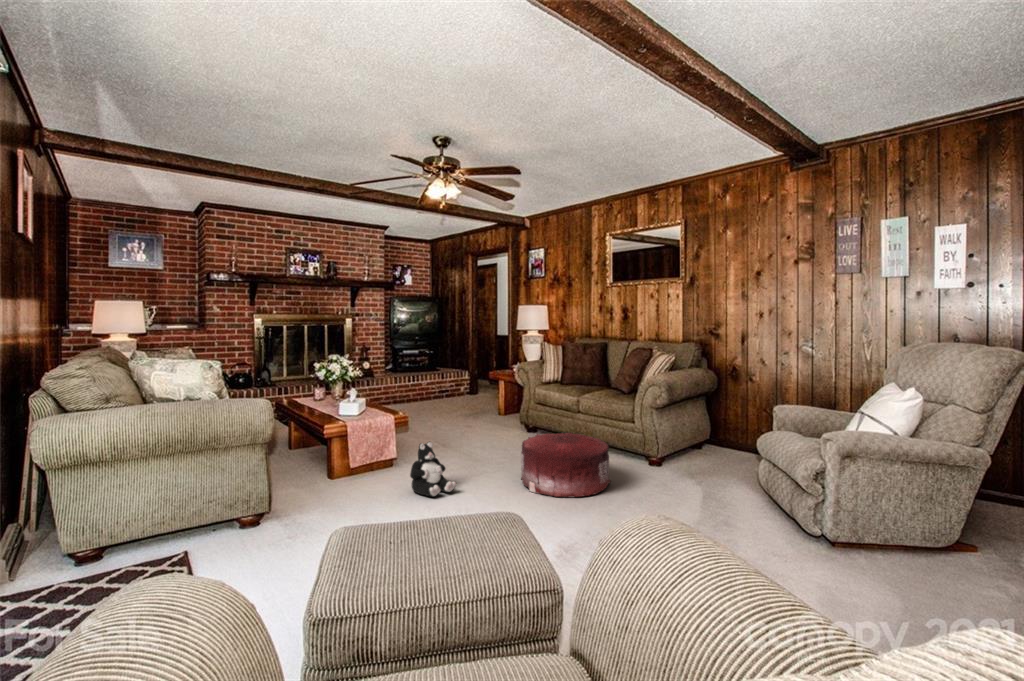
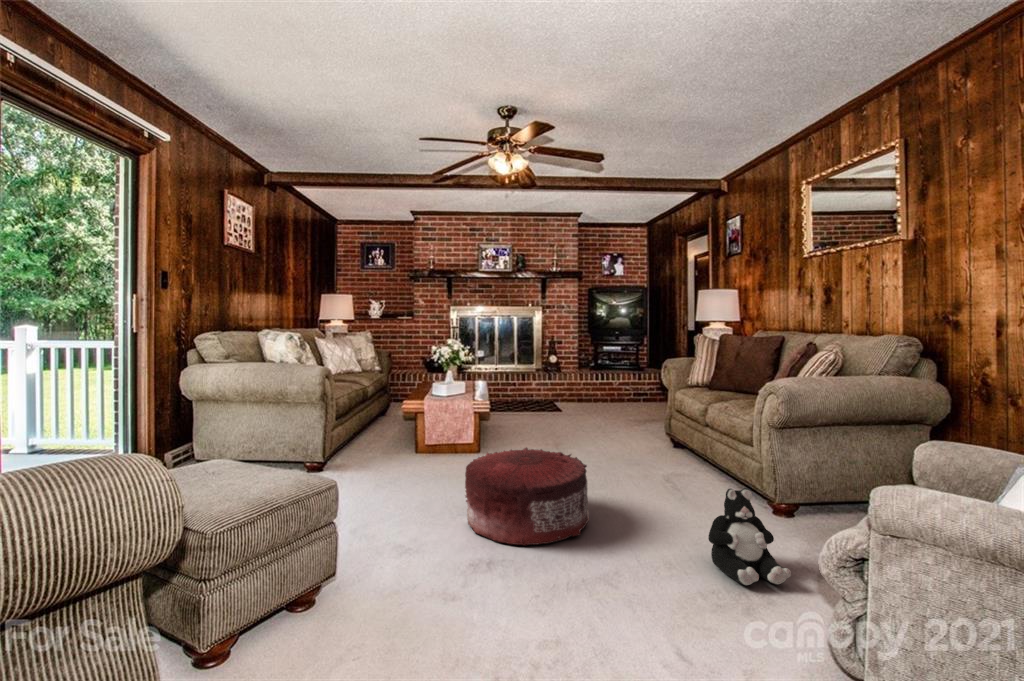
plush toy: present [410,442,456,496] -> present [708,488,791,585]

